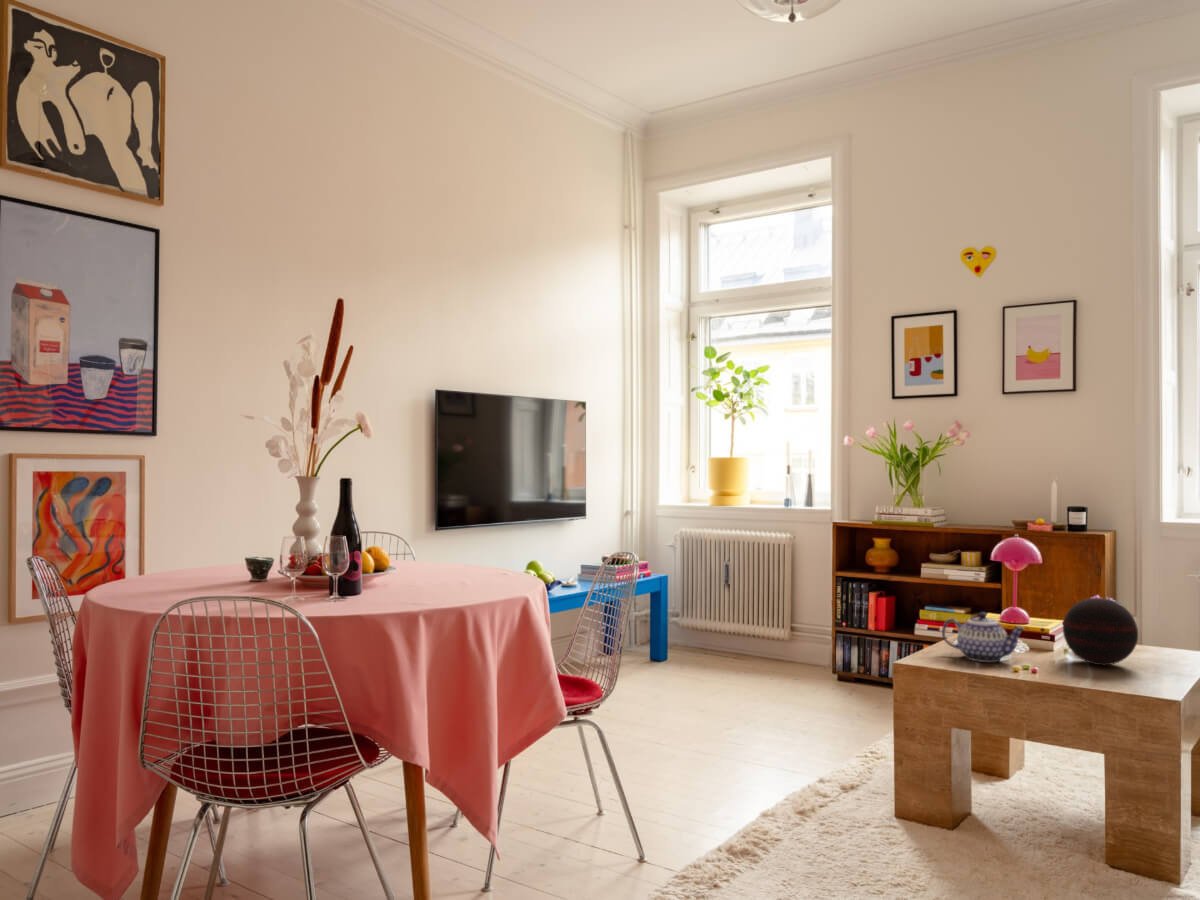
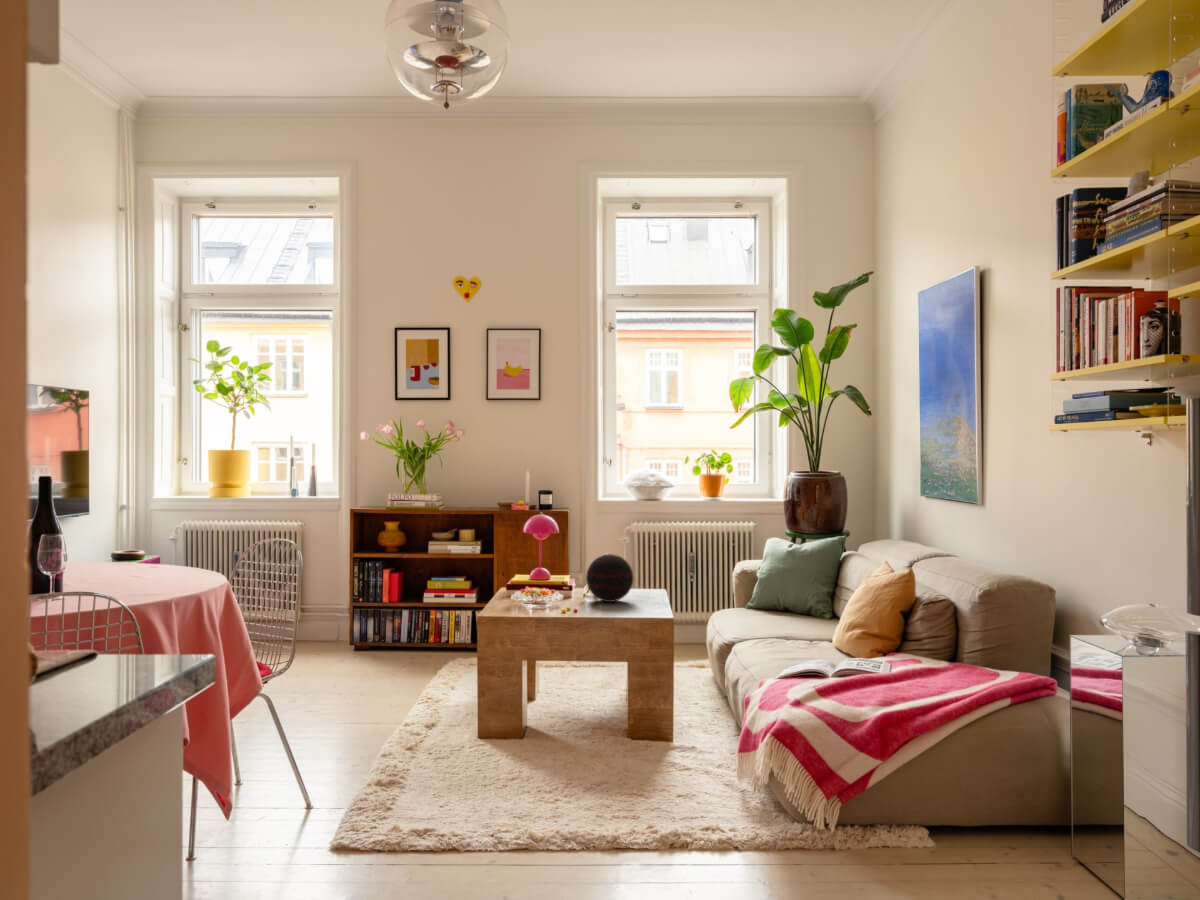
teapot: present [942,612,1024,662] -> none [509,572,568,609]

